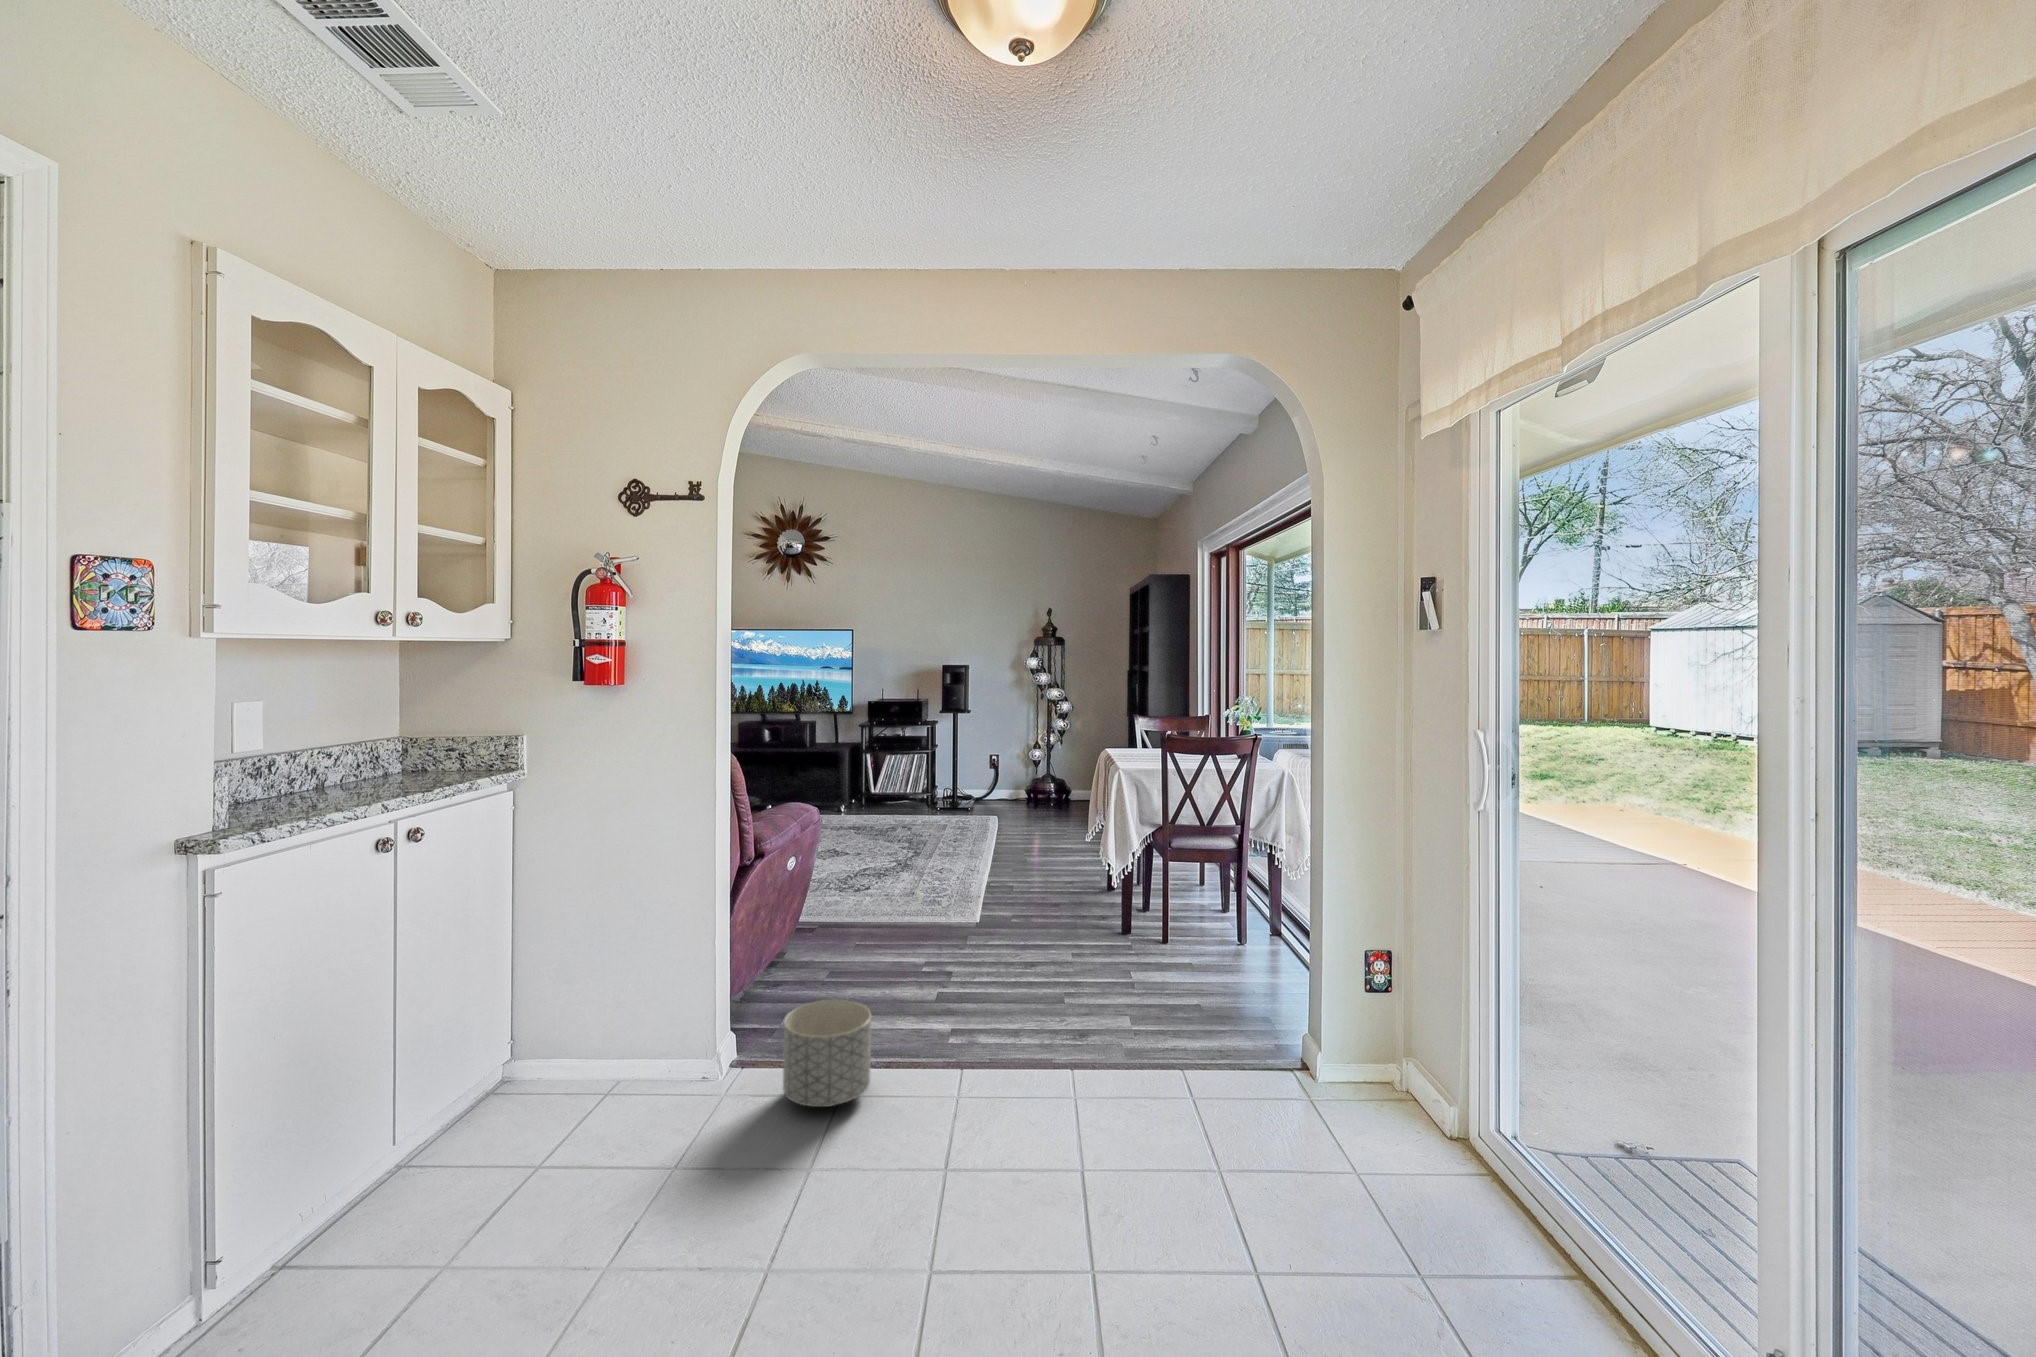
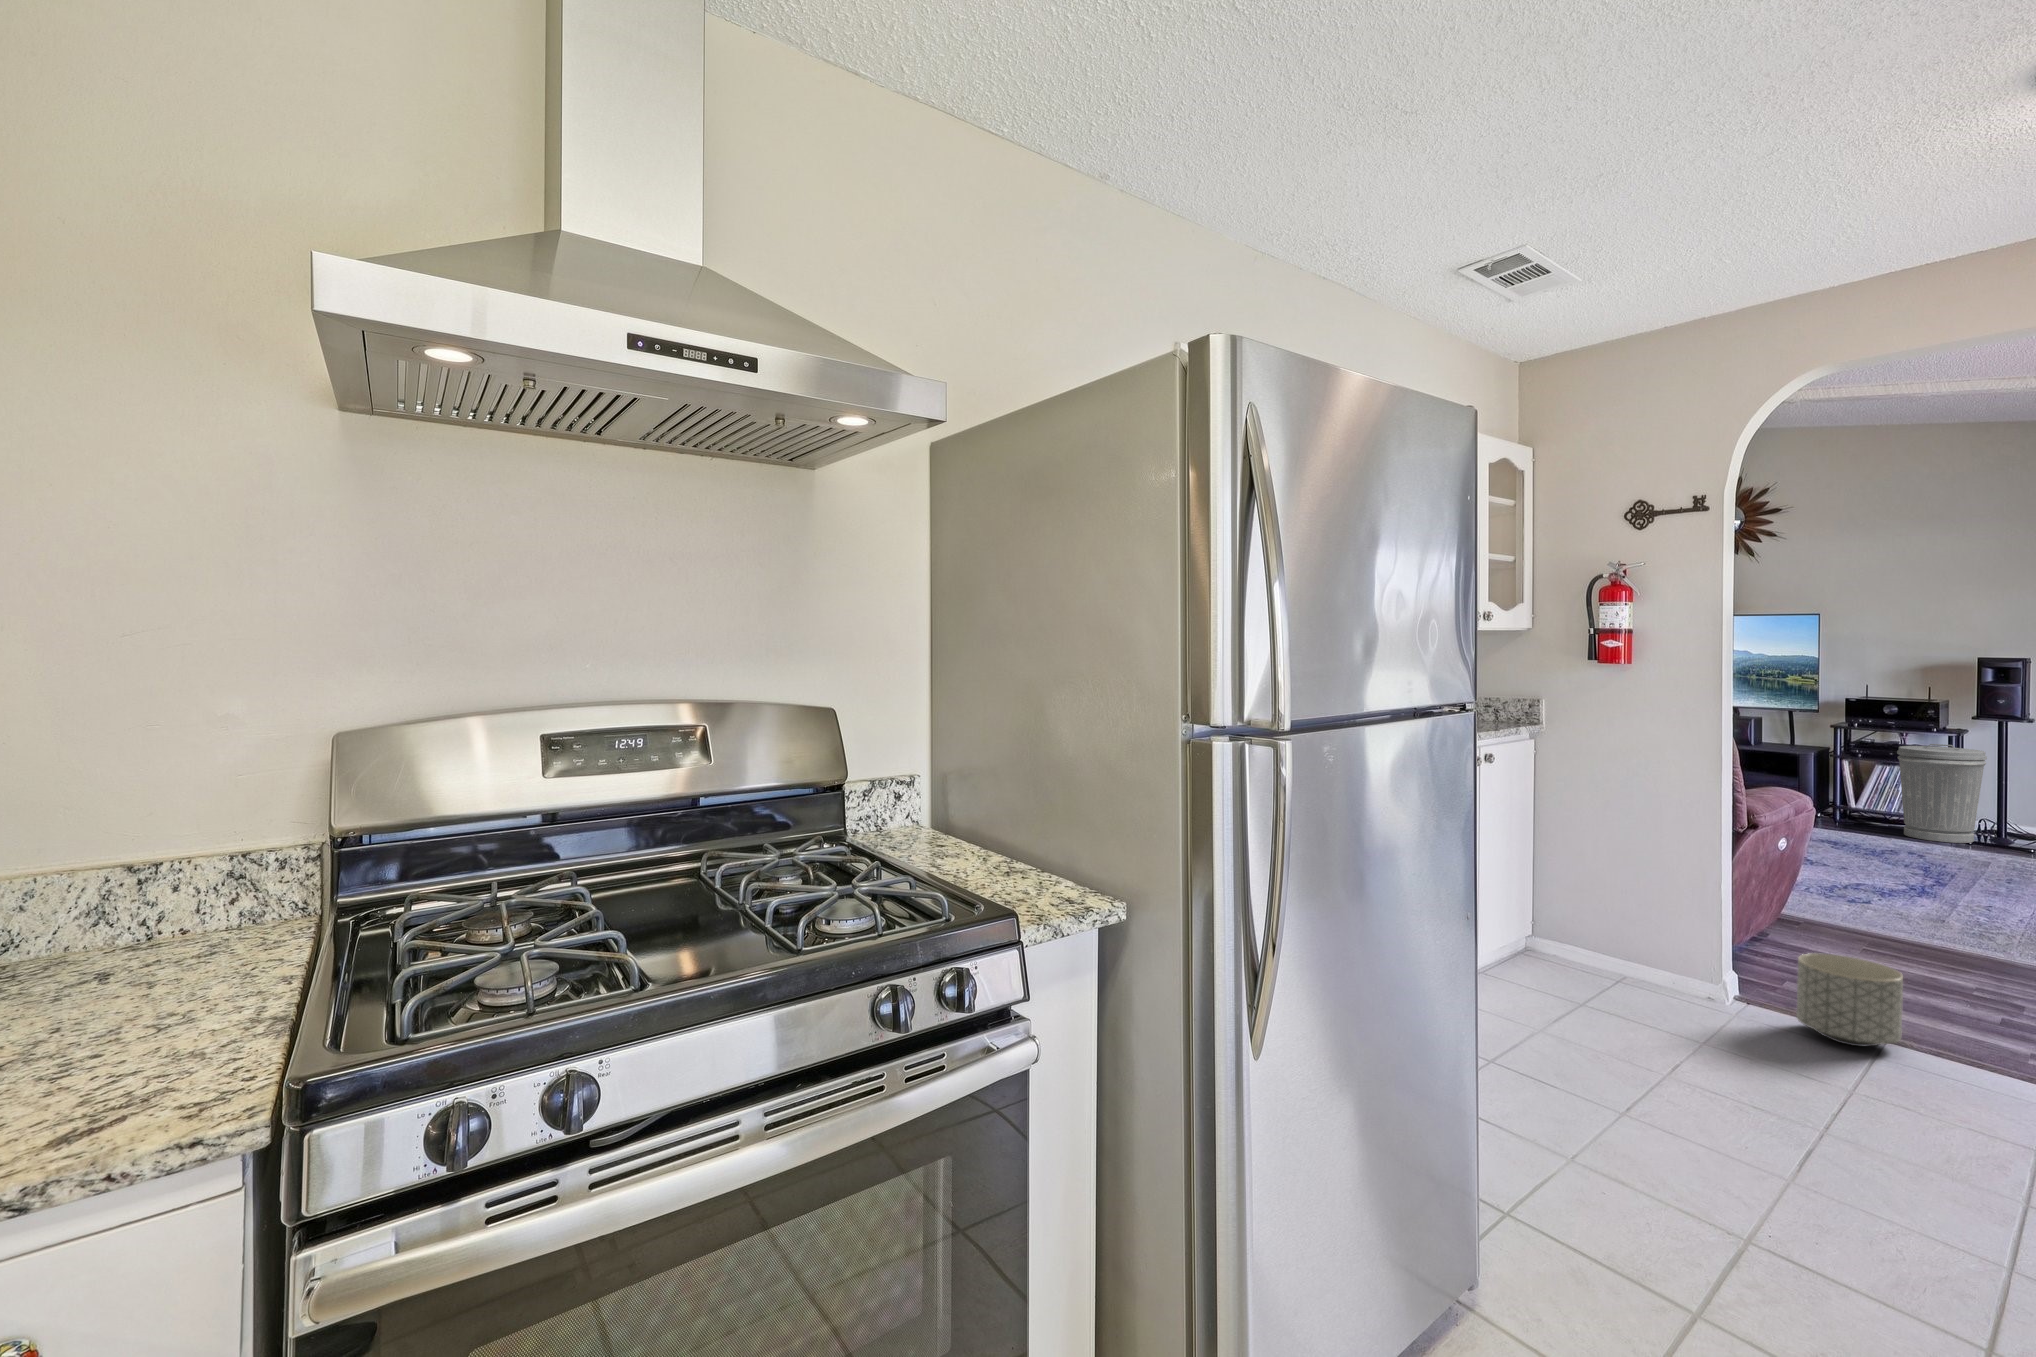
trash can: none [899,735,948,812] -> present [1897,744,1987,843]

